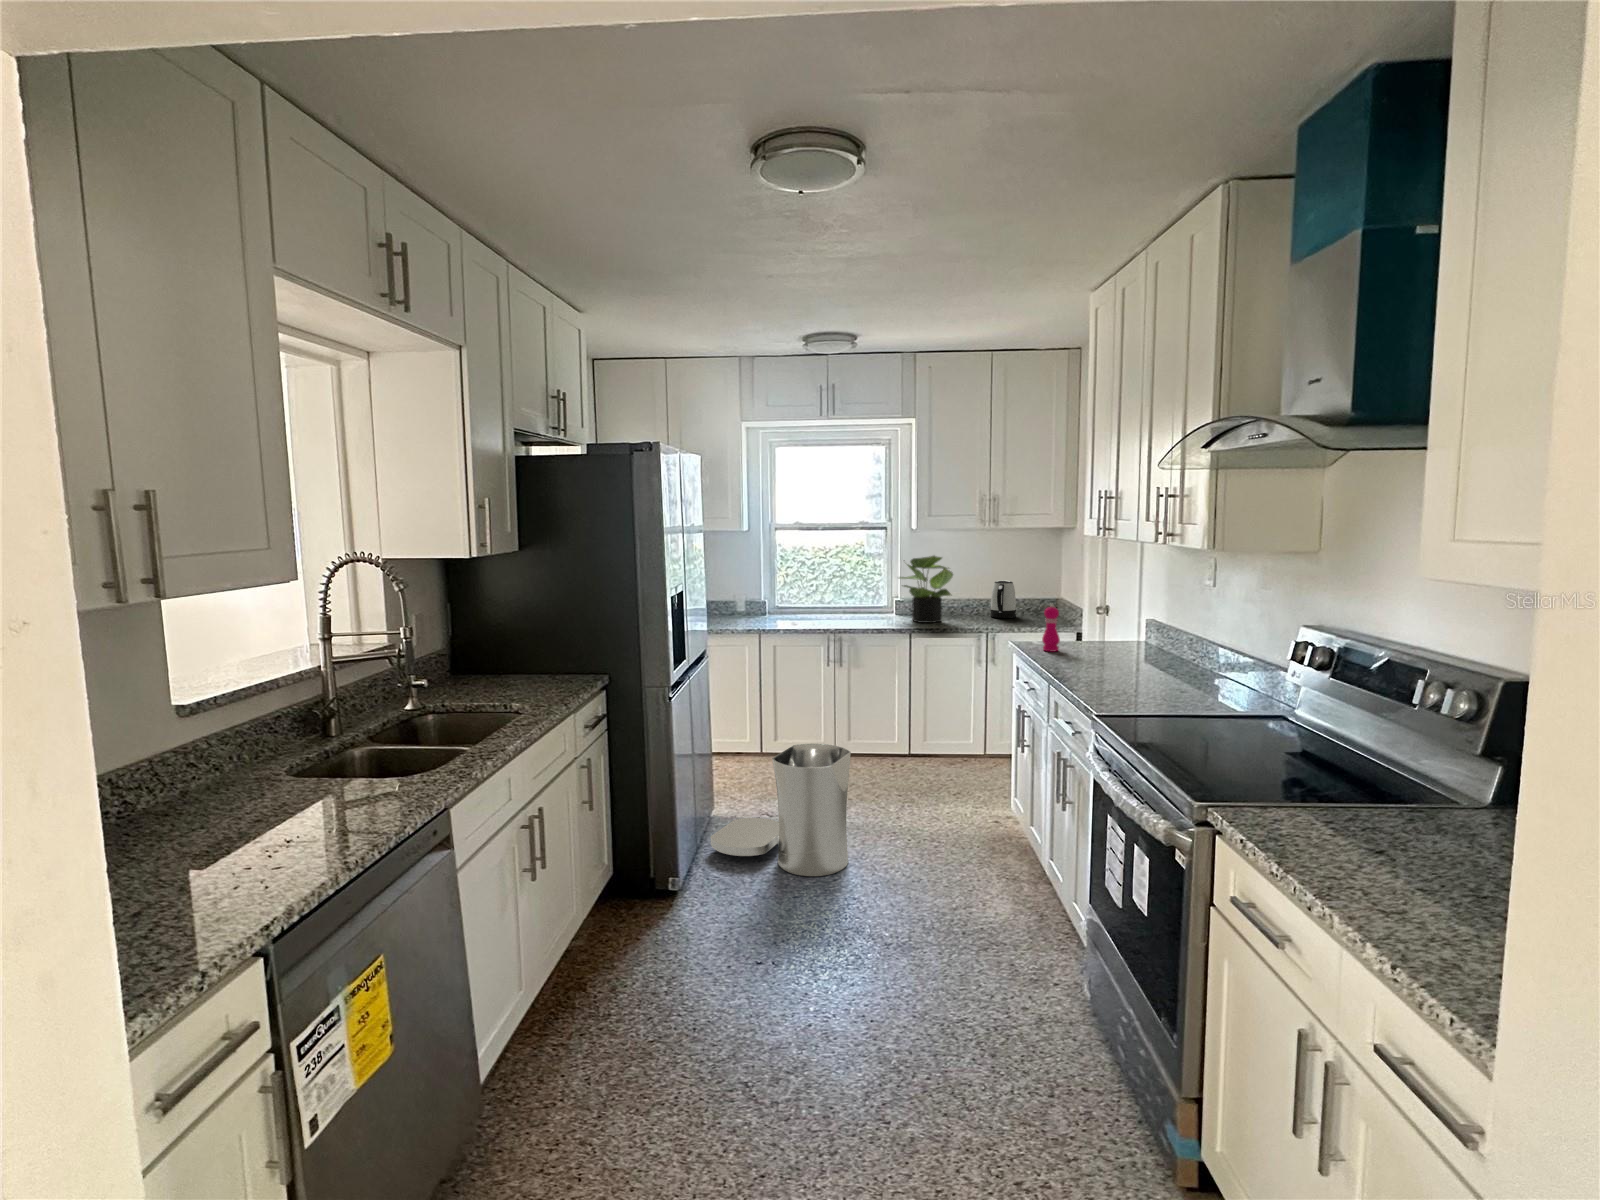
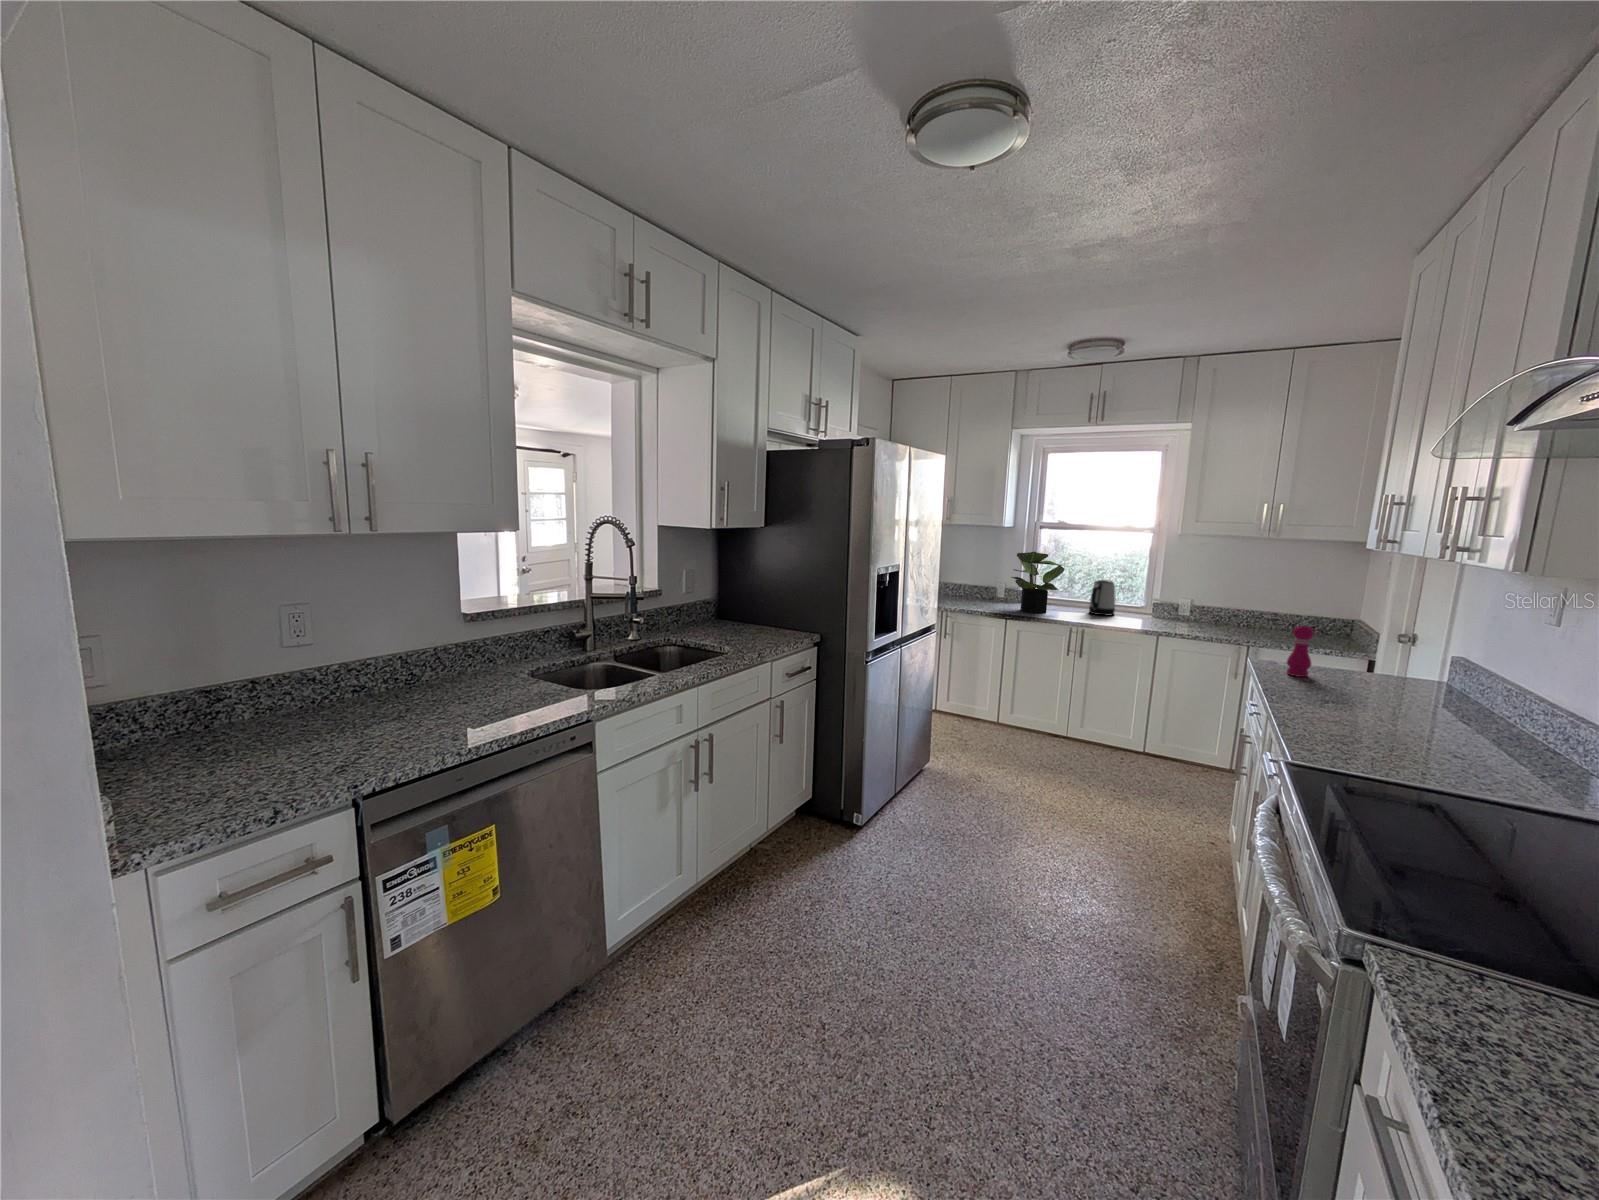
potted plant: present [899,556,953,623] -> present [1011,552,1064,613]
kettle: present [990,580,1016,618] -> present [1089,580,1115,615]
trash can: present [711,744,851,876] -> none [905,724,1039,852]

